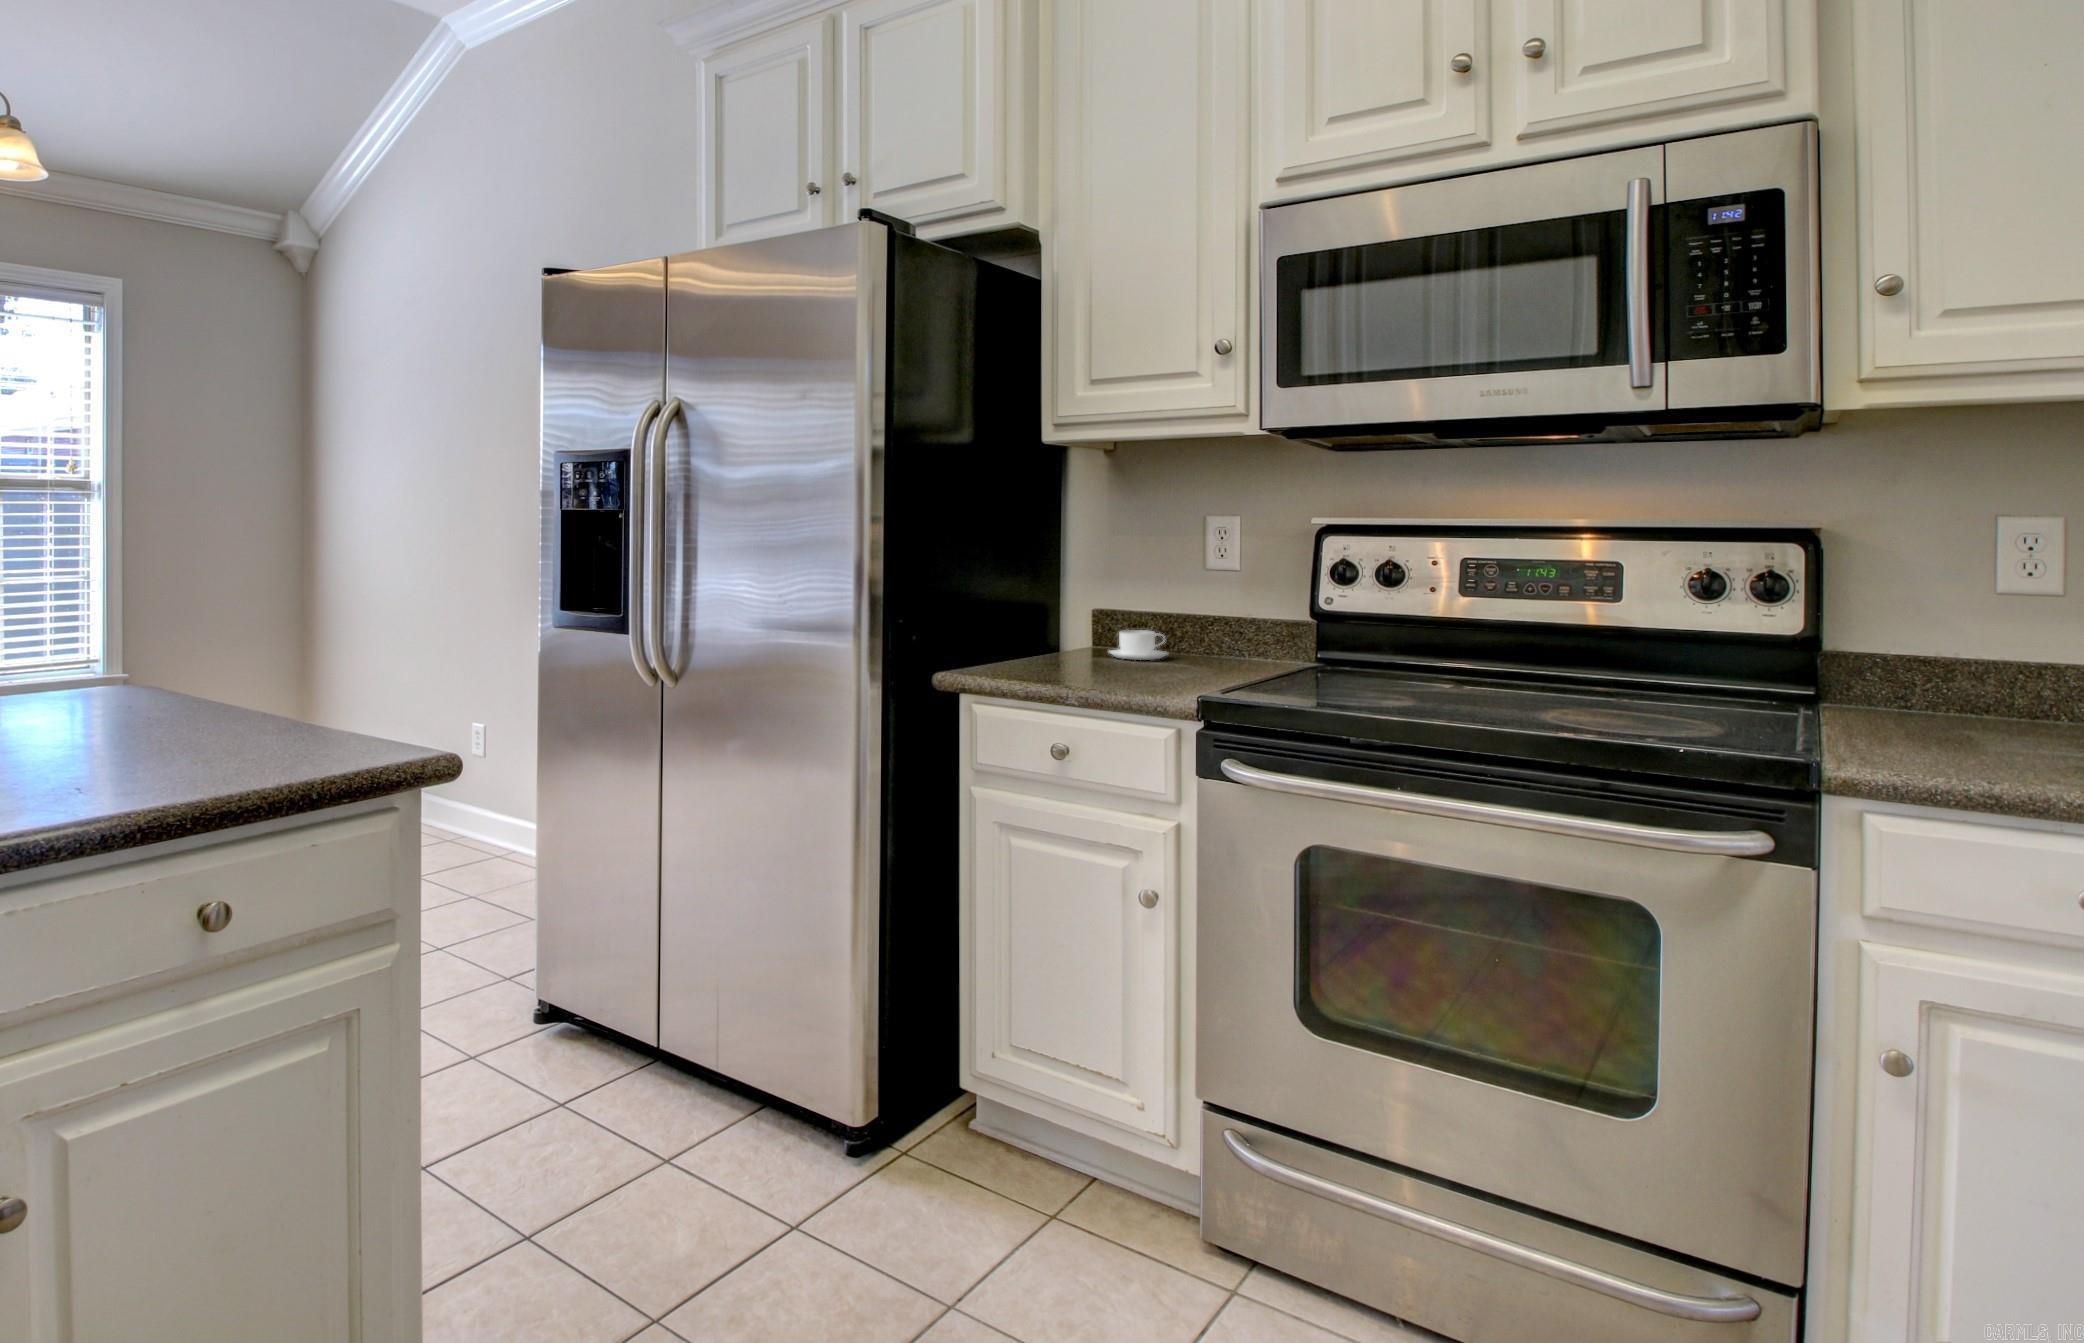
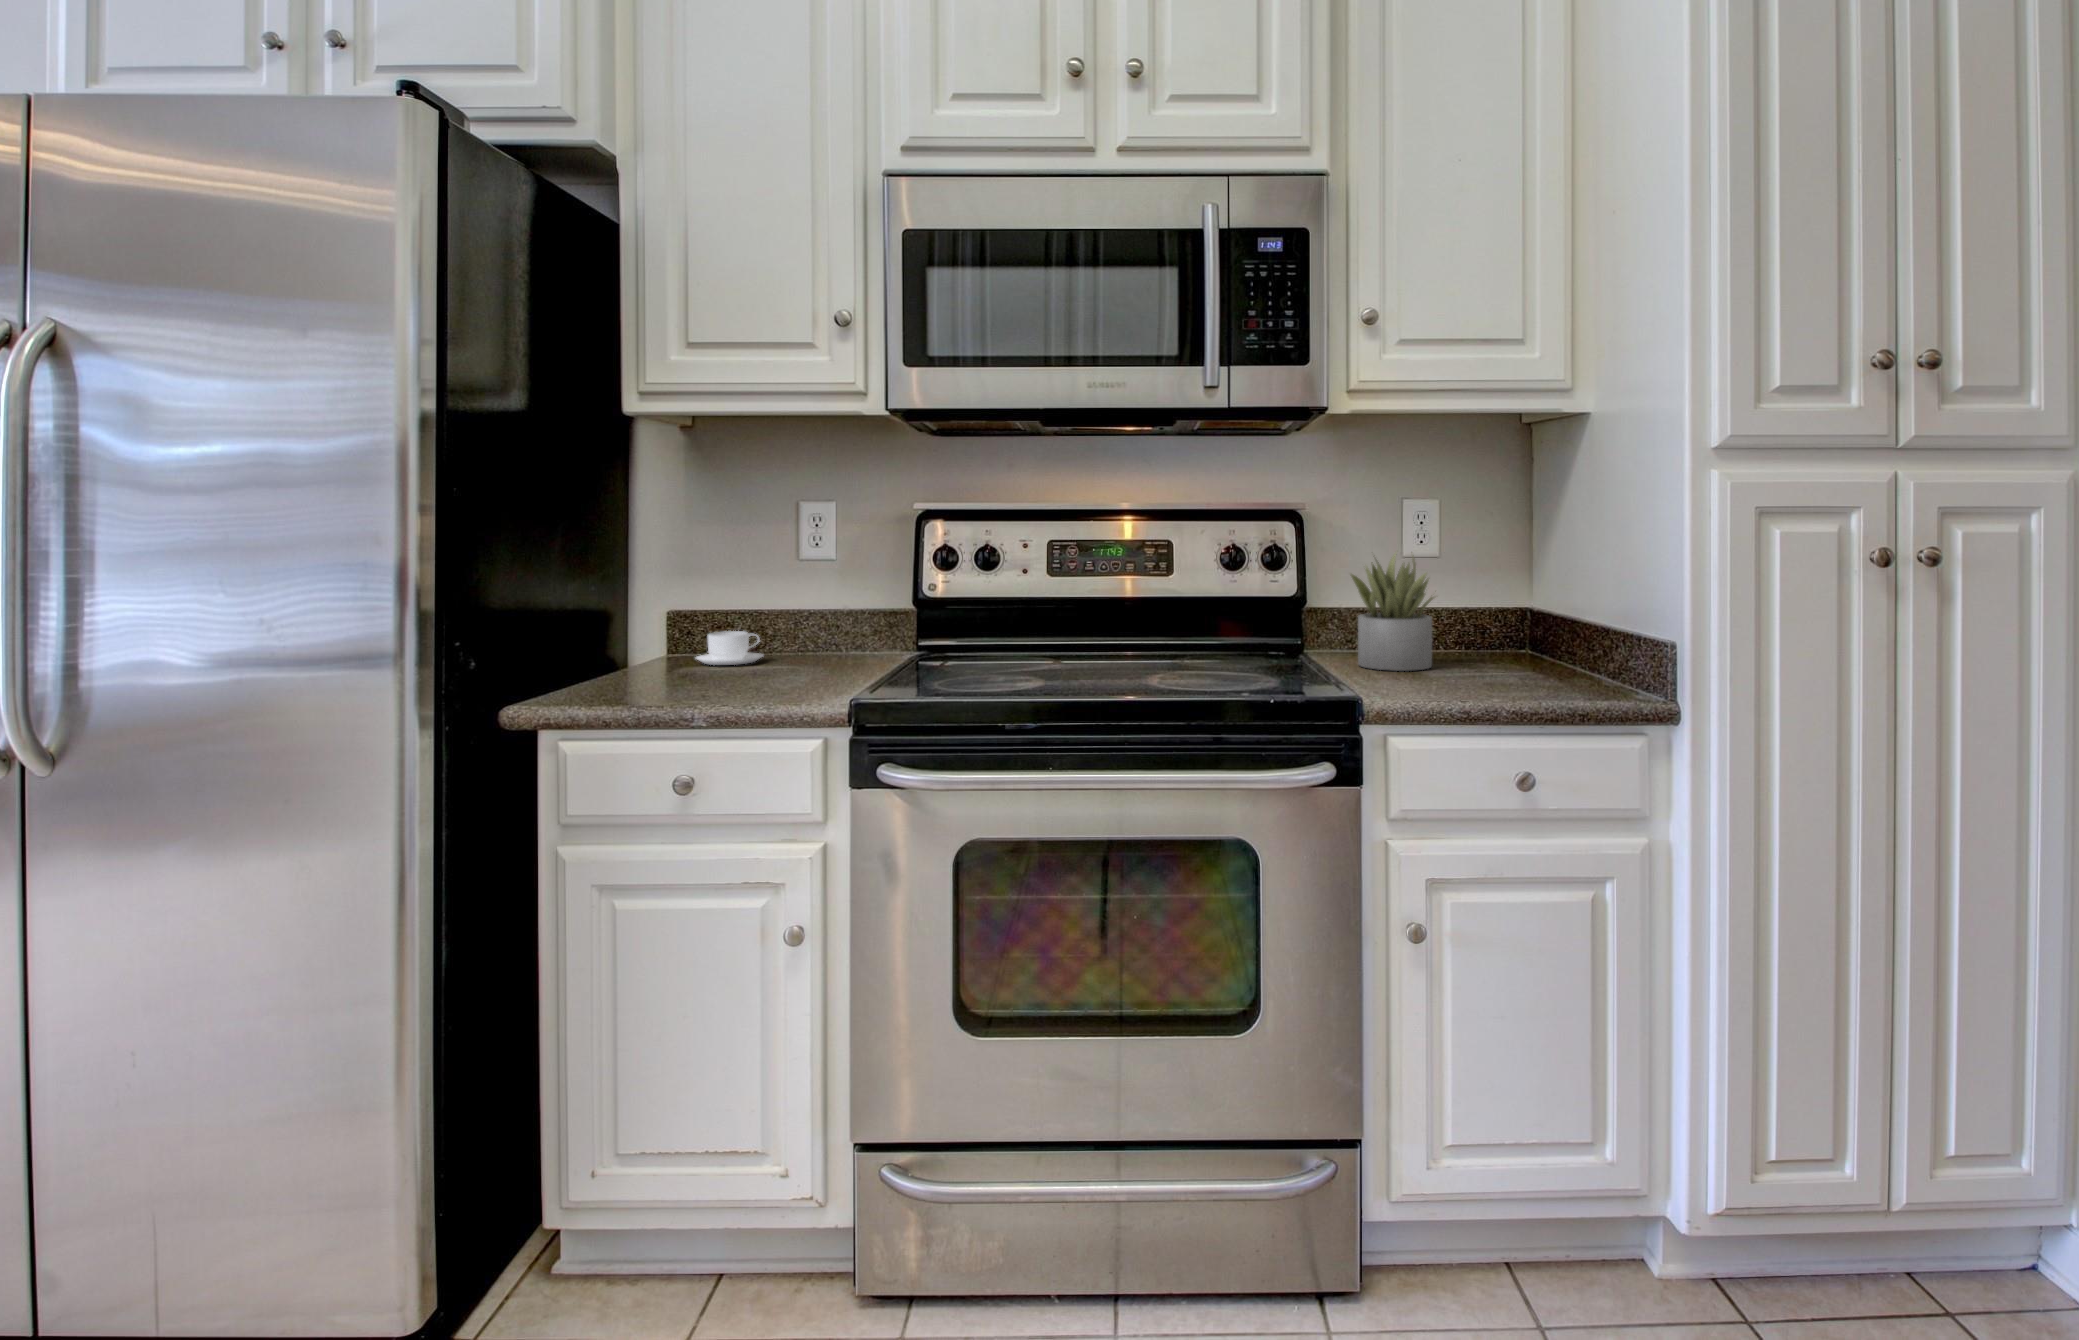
succulent plant: none [1868,581,2012,738] -> present [1351,553,1434,671]

